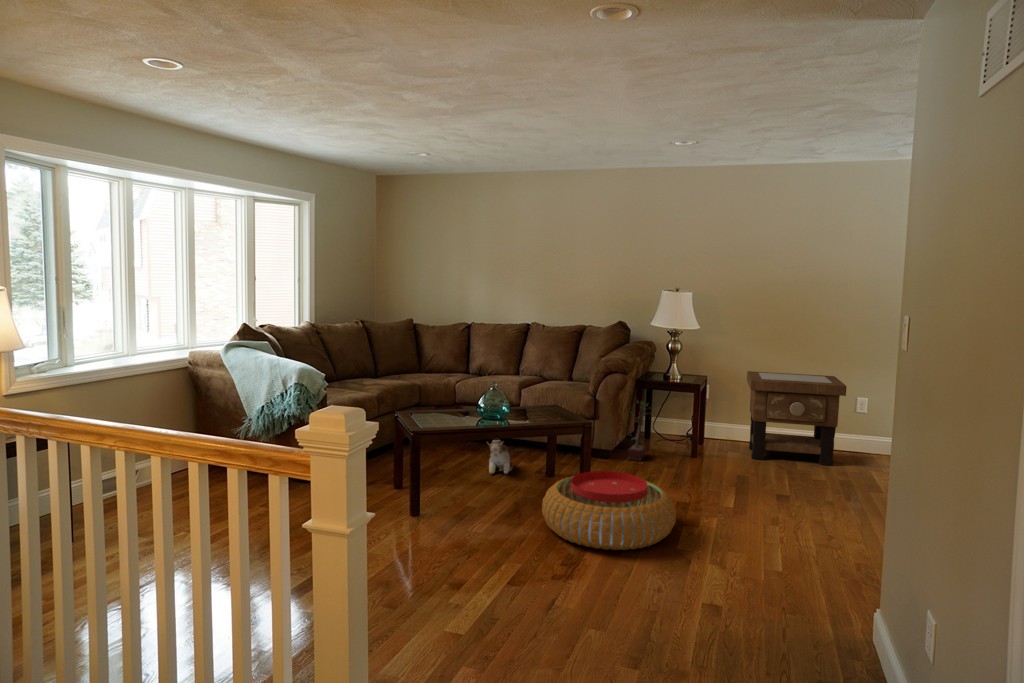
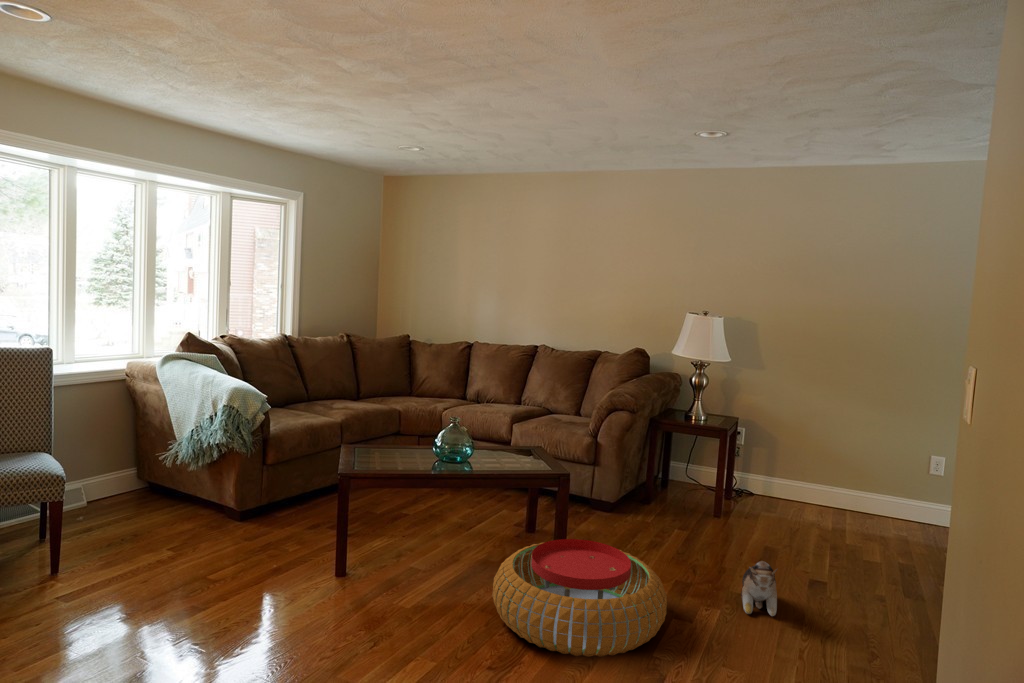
side table: present [747,371,847,466] -> none [789,415,914,541]
potted plant: present [627,401,654,461] -> none [633,439,674,518]
plush toy: present [488,440,513,474] -> present [741,561,778,616]

